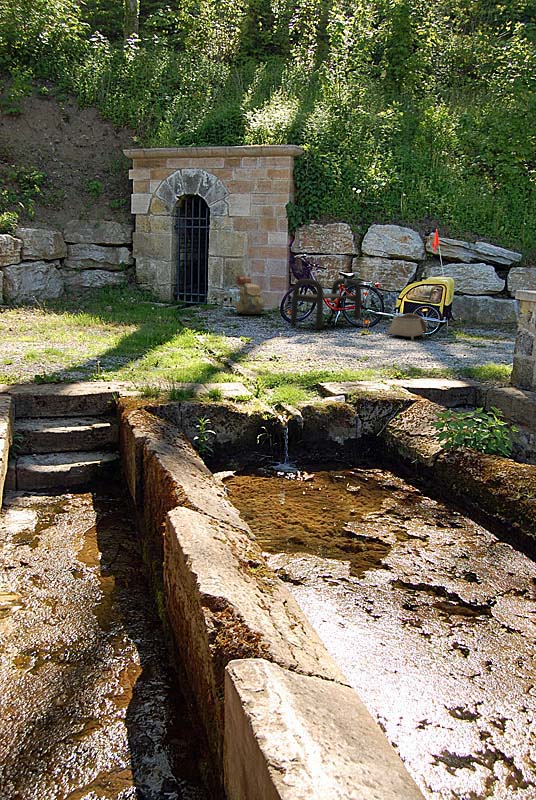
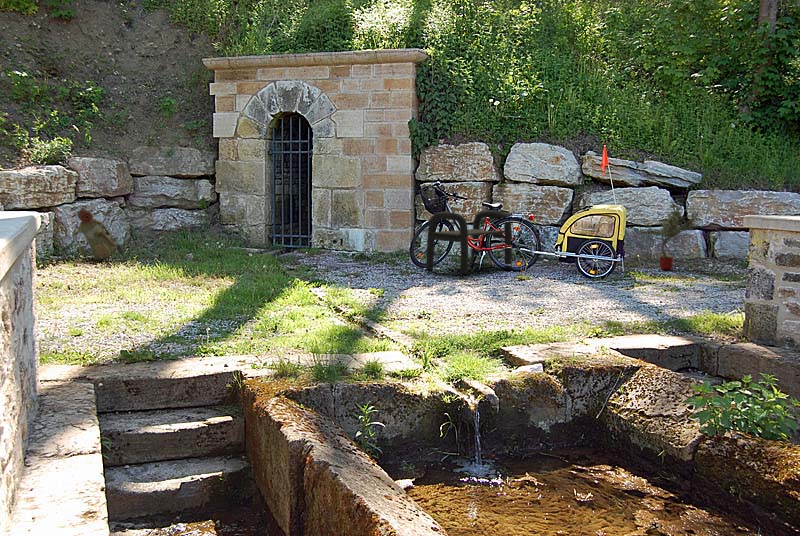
backpack: present [236,275,265,314] -> present [75,209,124,261]
potted tree: none [464,275,514,332] -> present [639,201,699,271]
basket: present [386,313,427,340] -> none [551,251,600,284]

